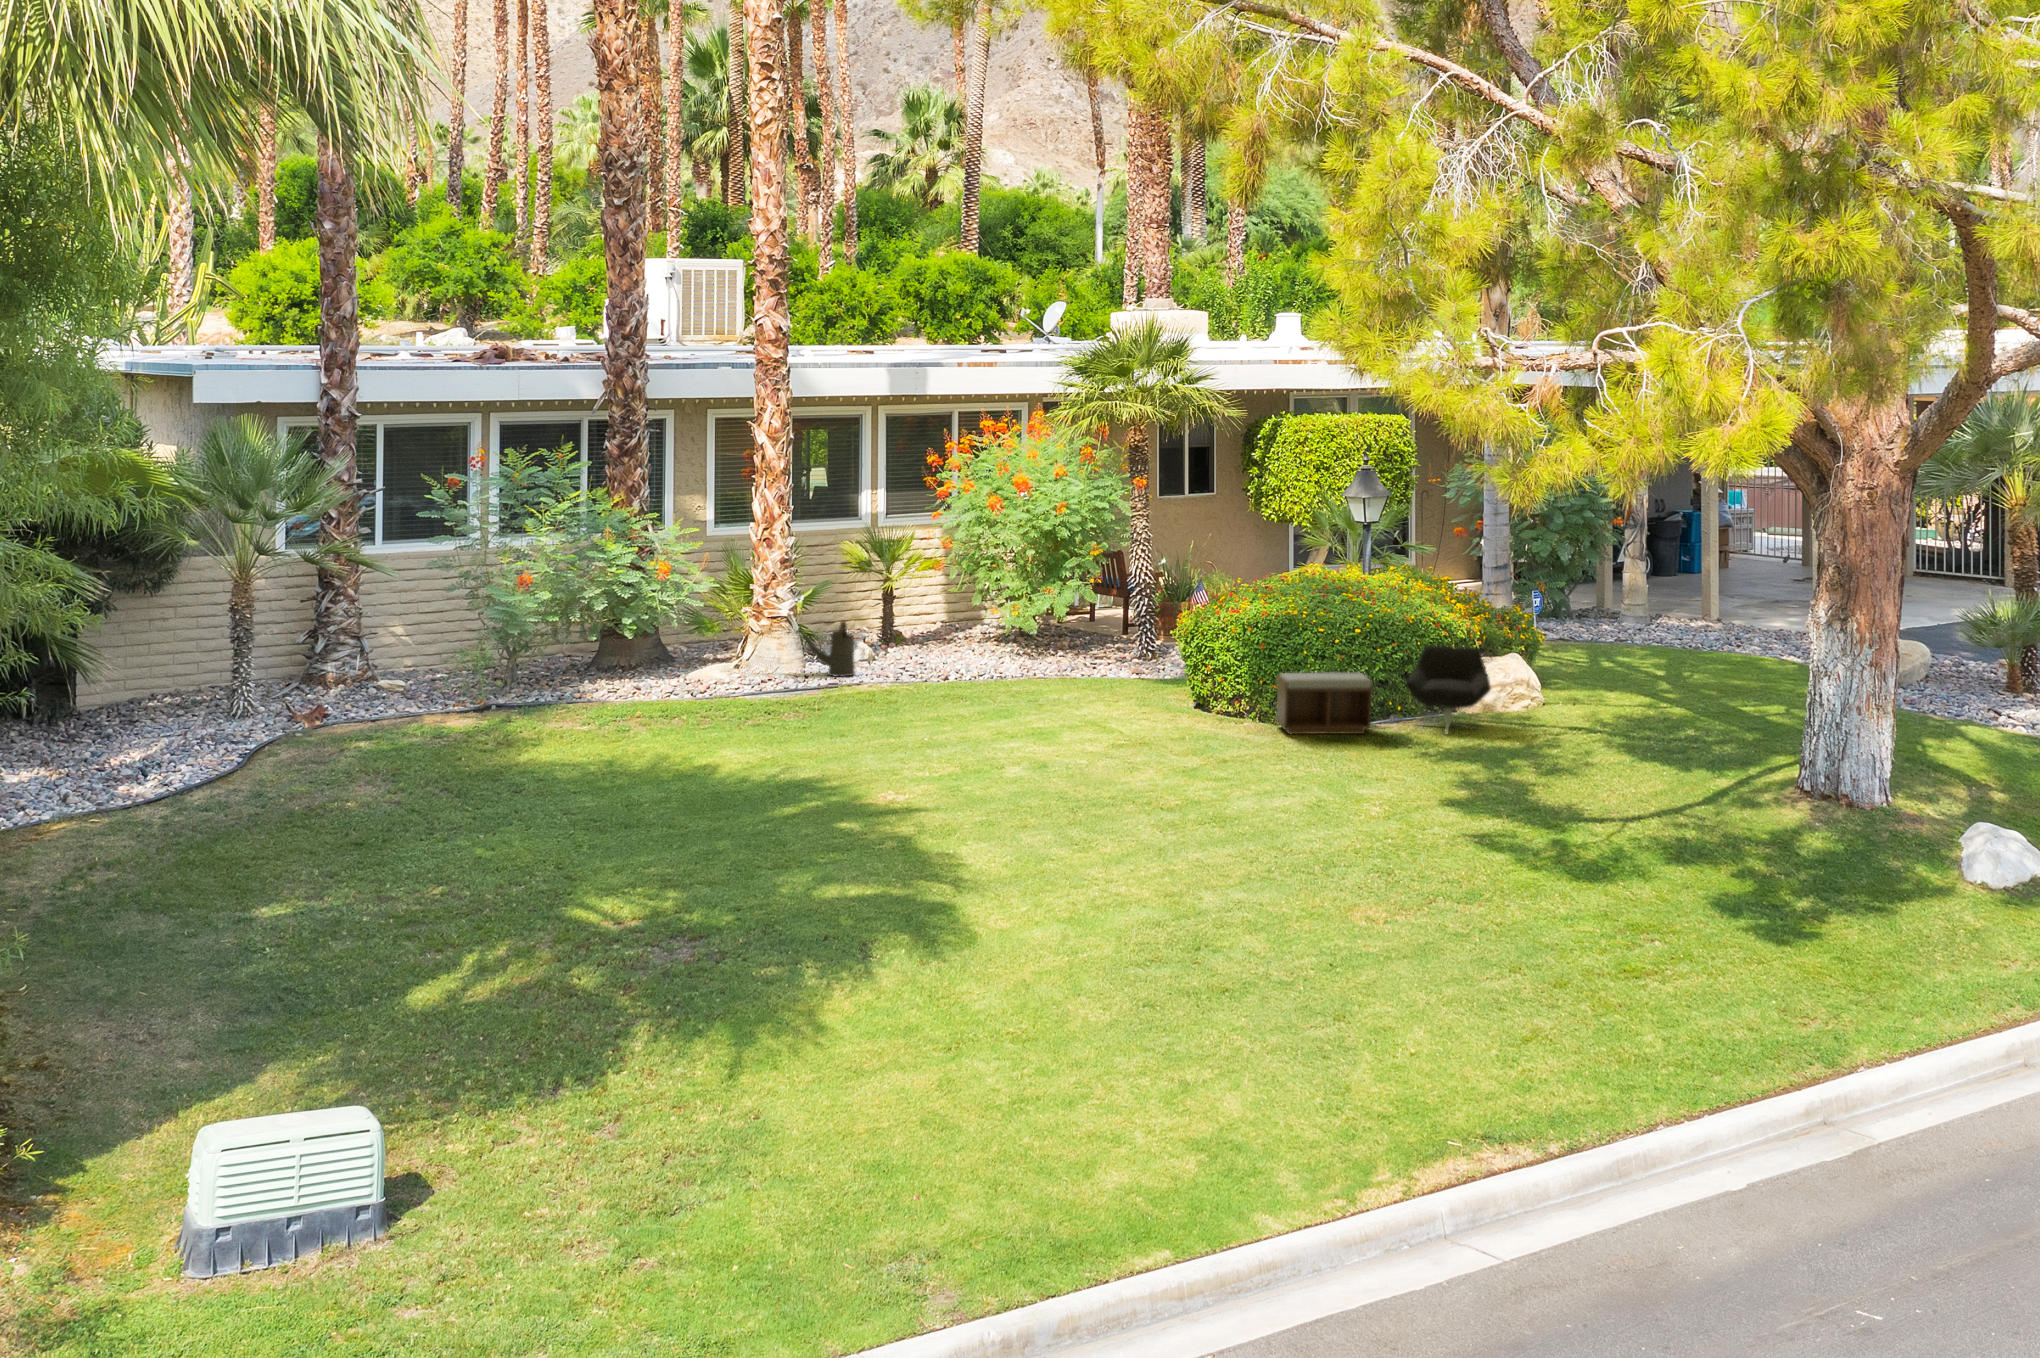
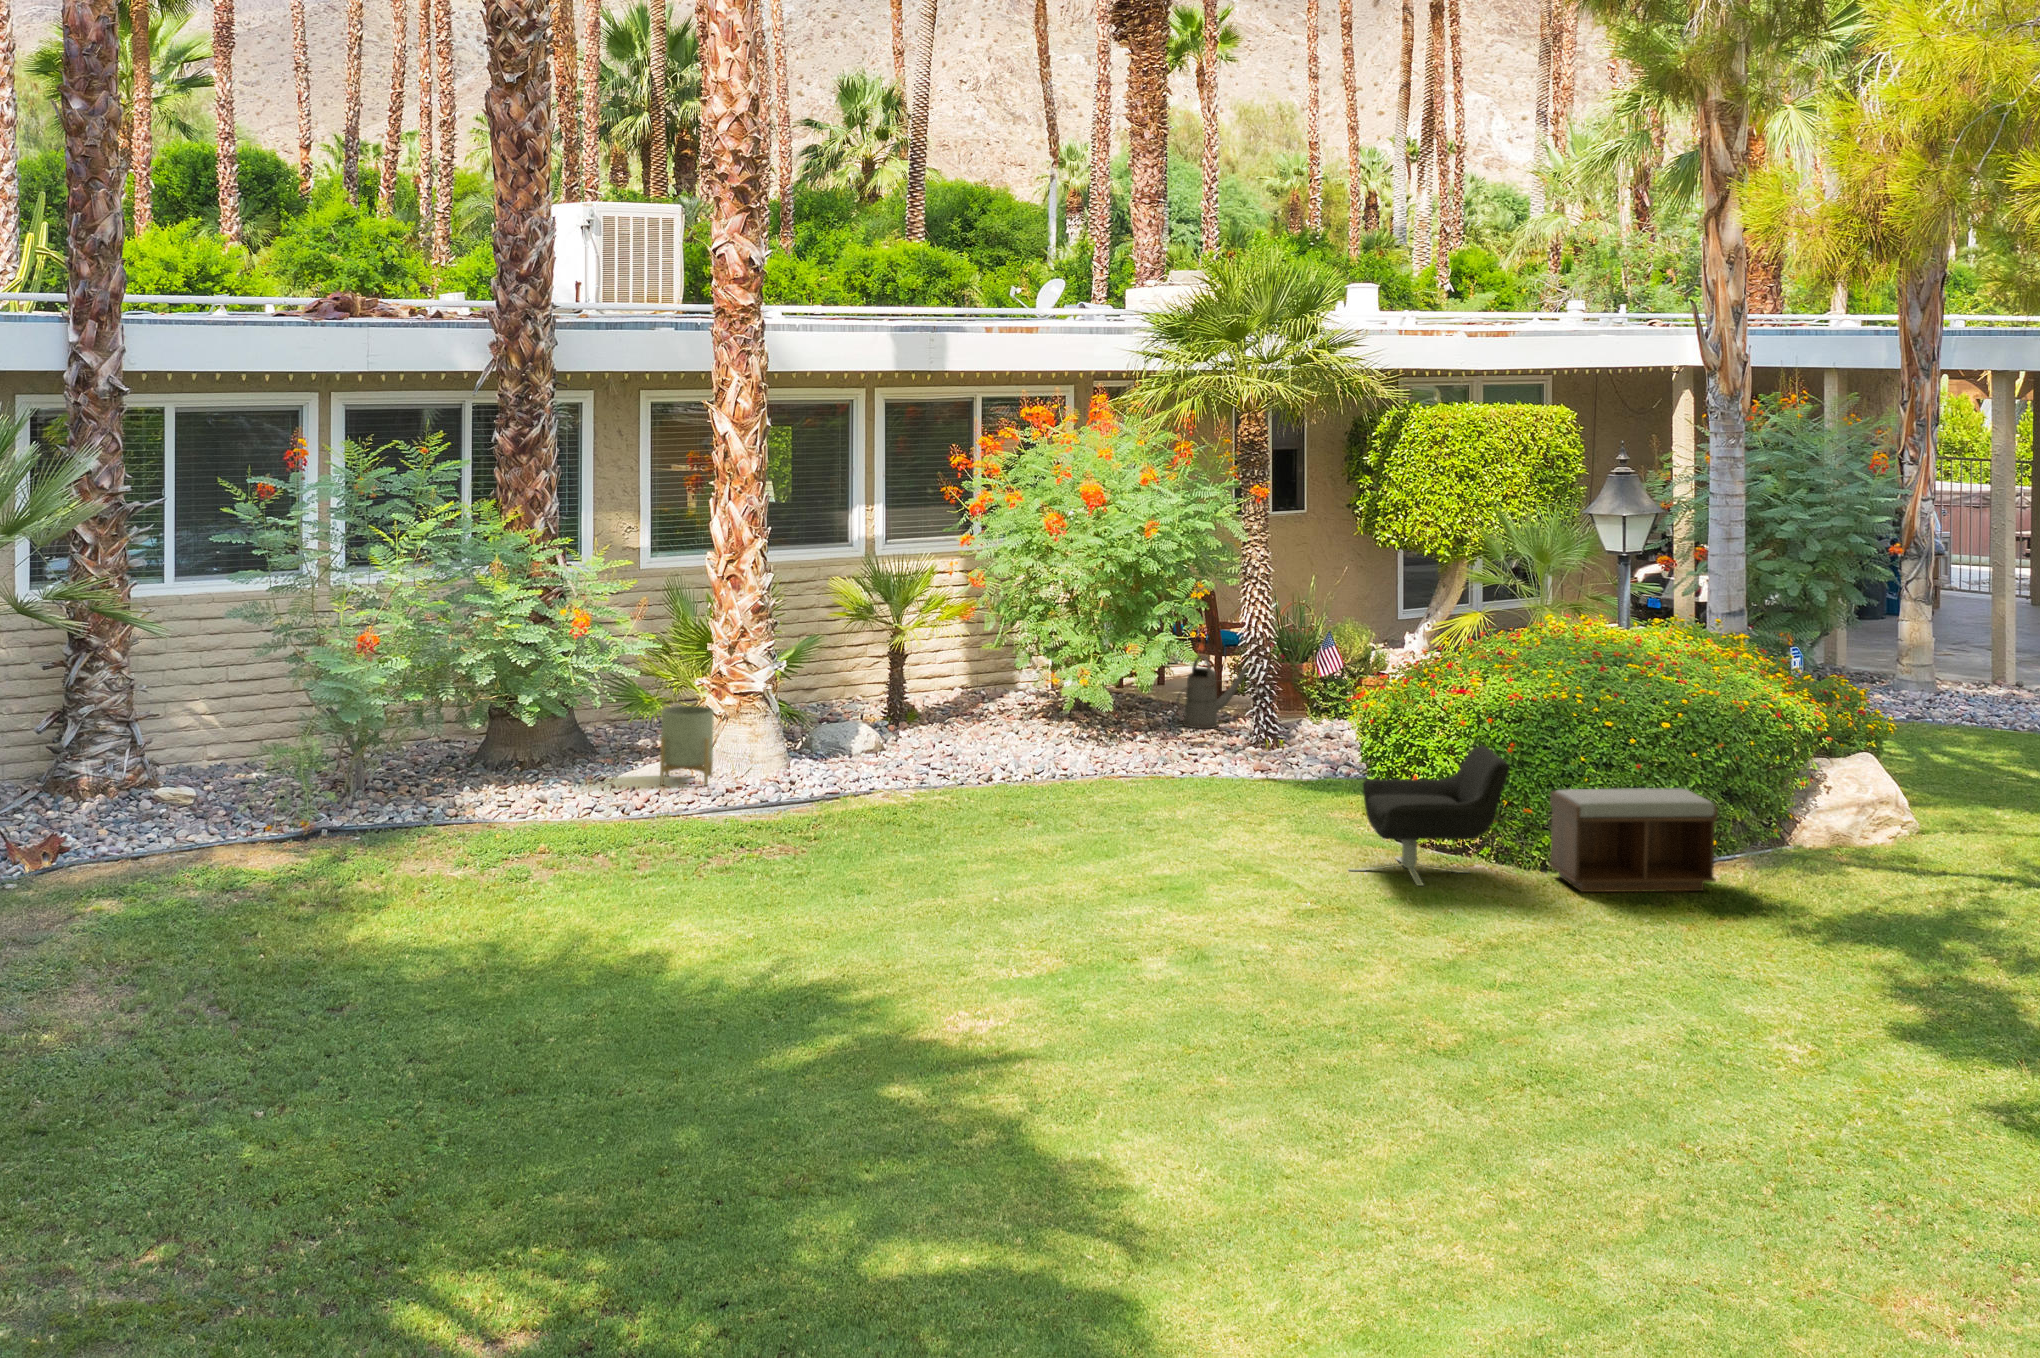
watering can: present [798,621,858,677] -> present [1176,656,1247,729]
planter: none [717,627,754,679] -> present [660,706,714,786]
lounge chair: present [1405,645,1491,734] -> present [1349,745,1510,886]

